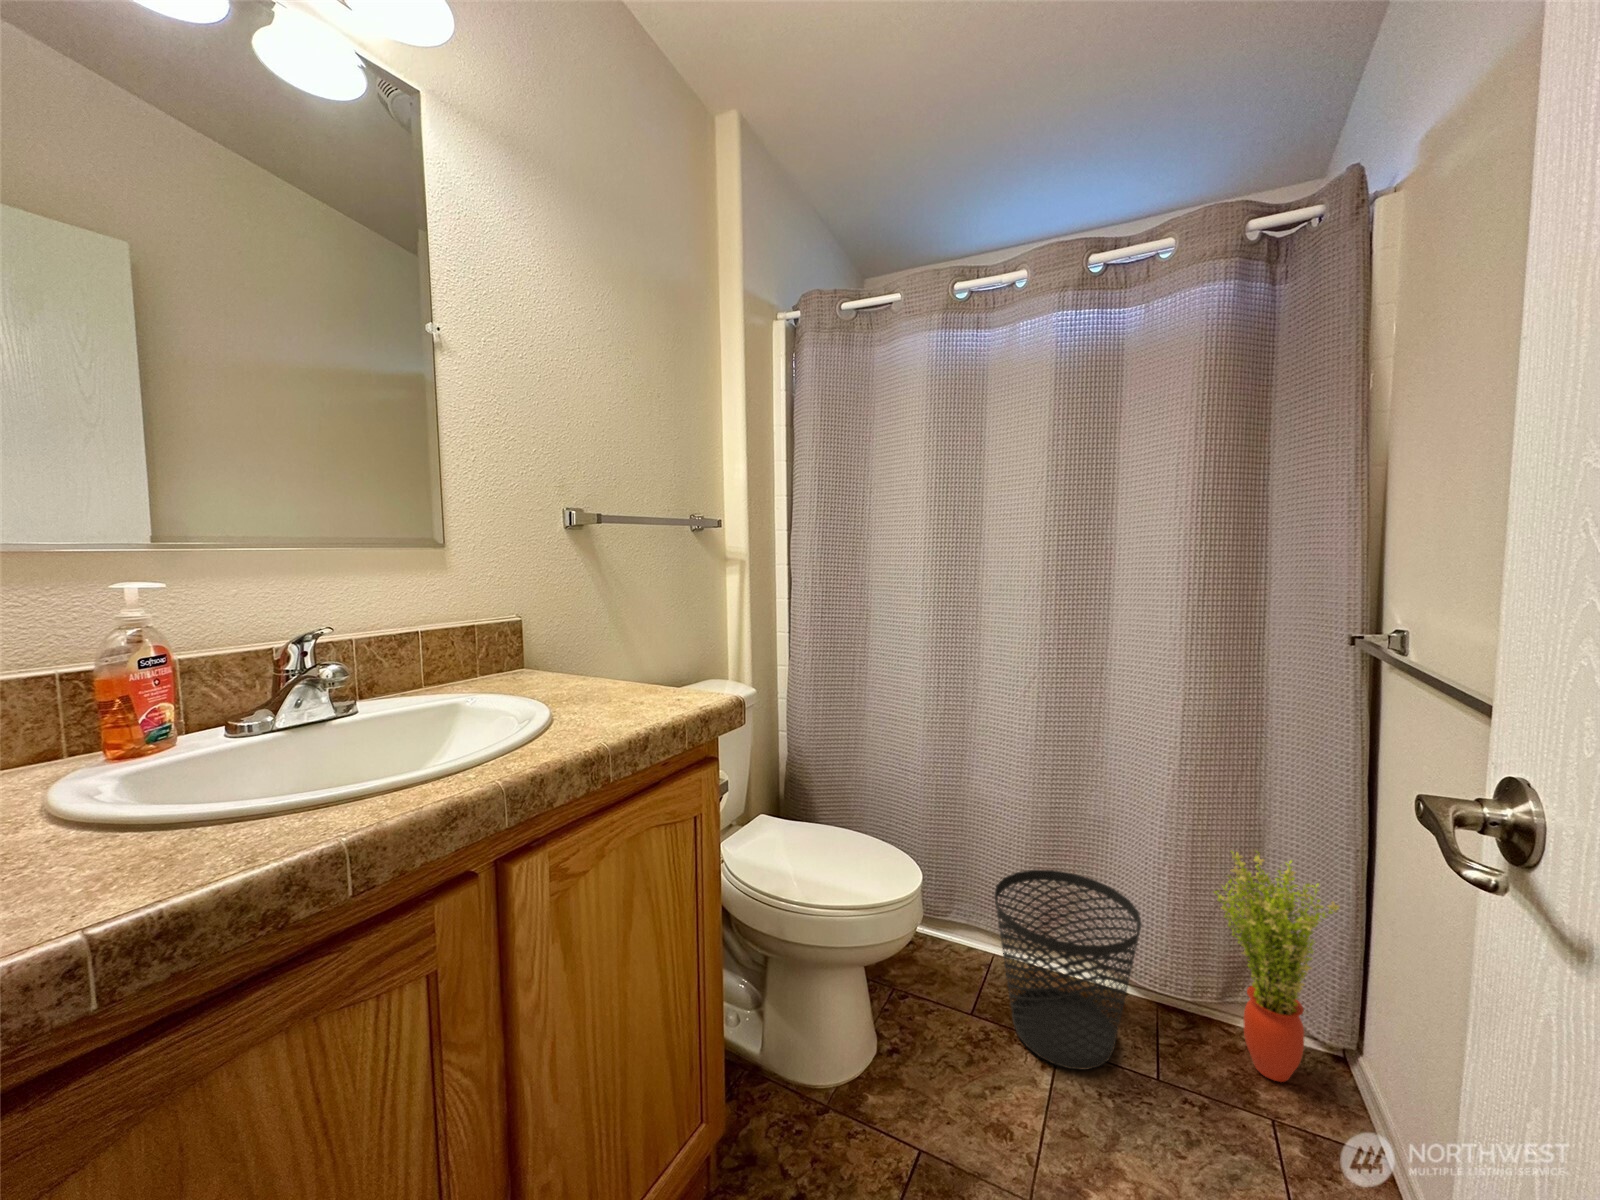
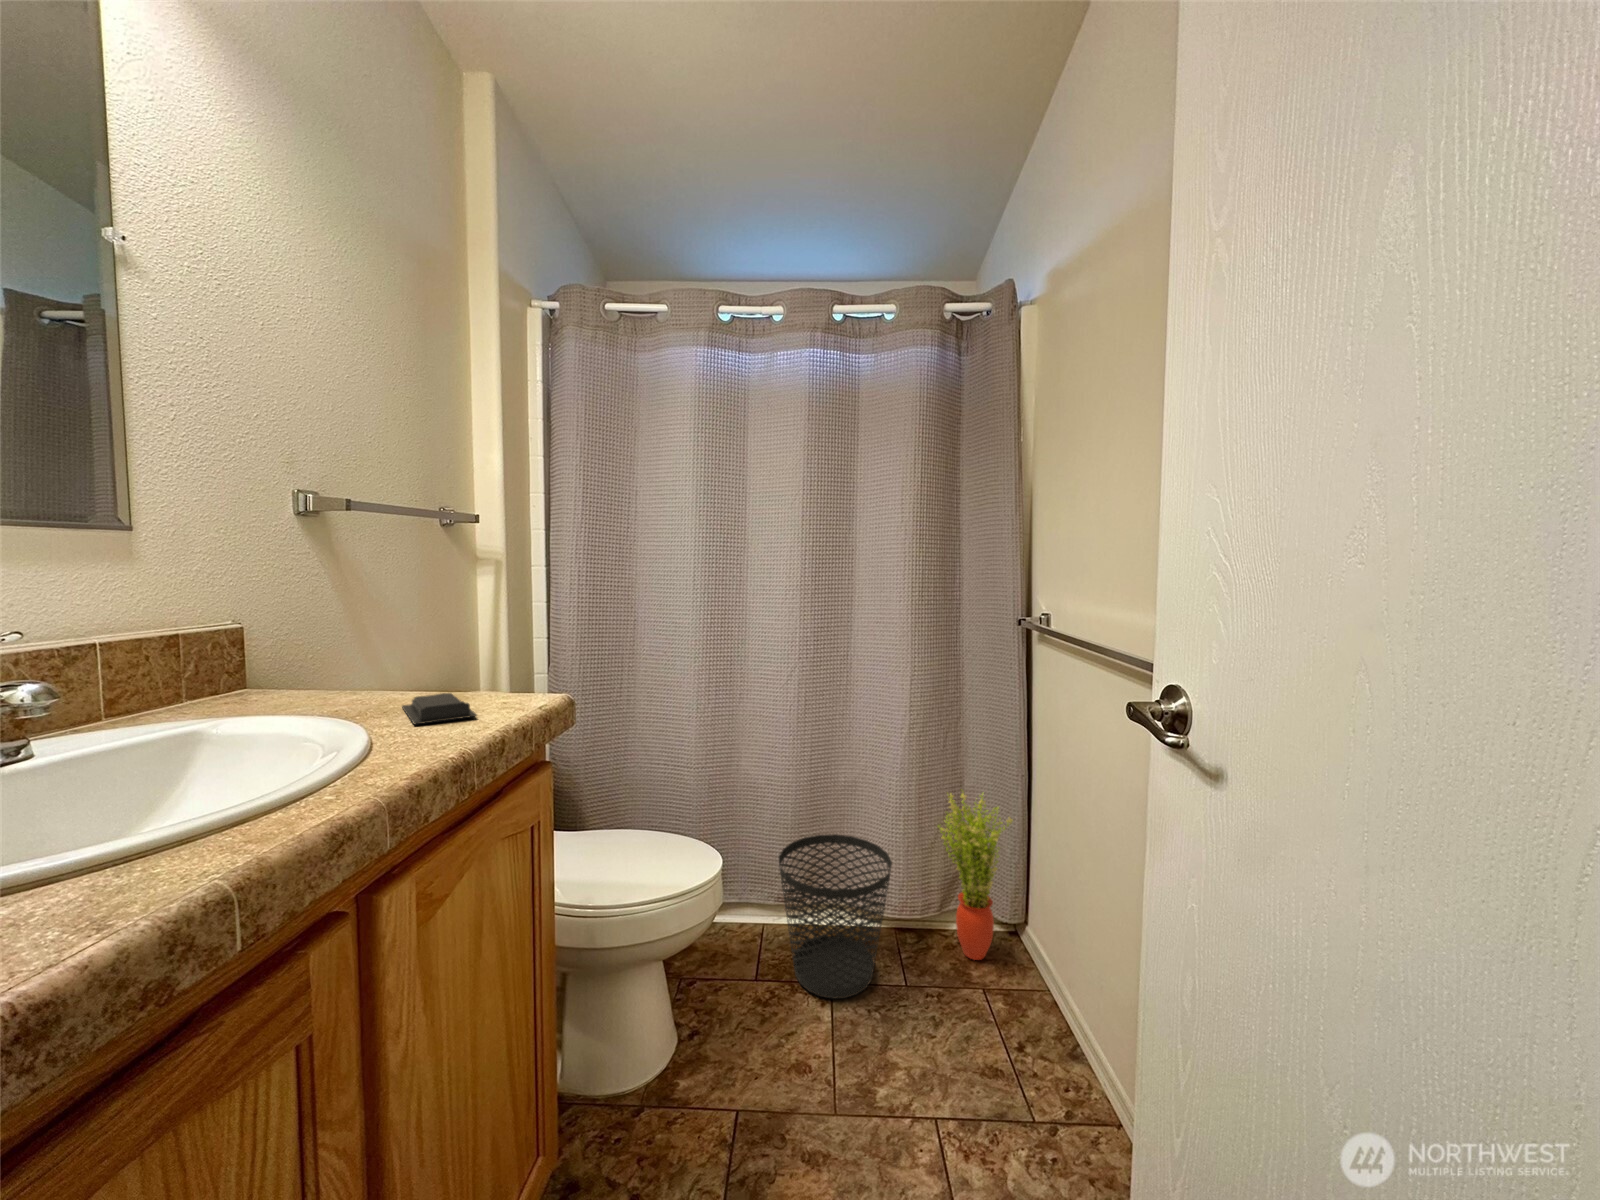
soap bar: none [598,685,648,714] -> present [402,693,477,724]

